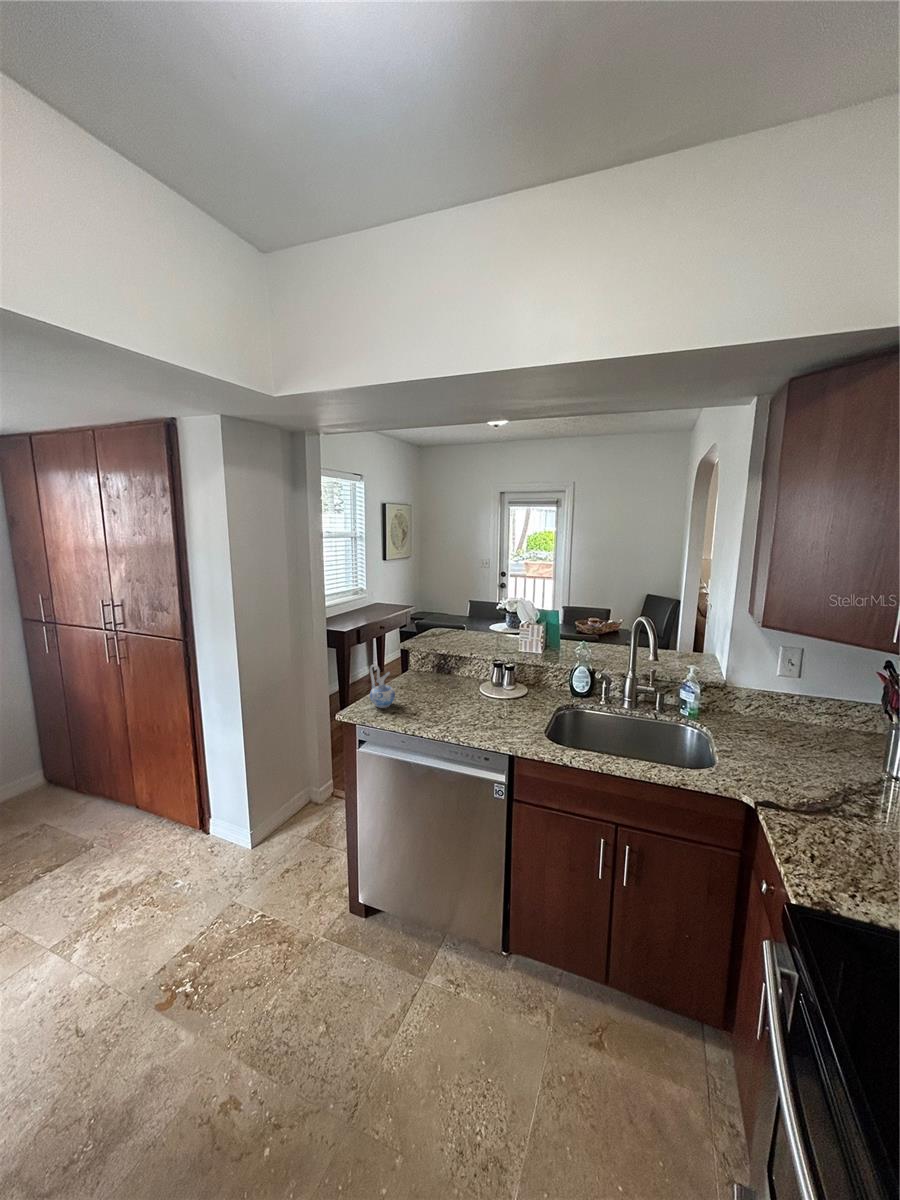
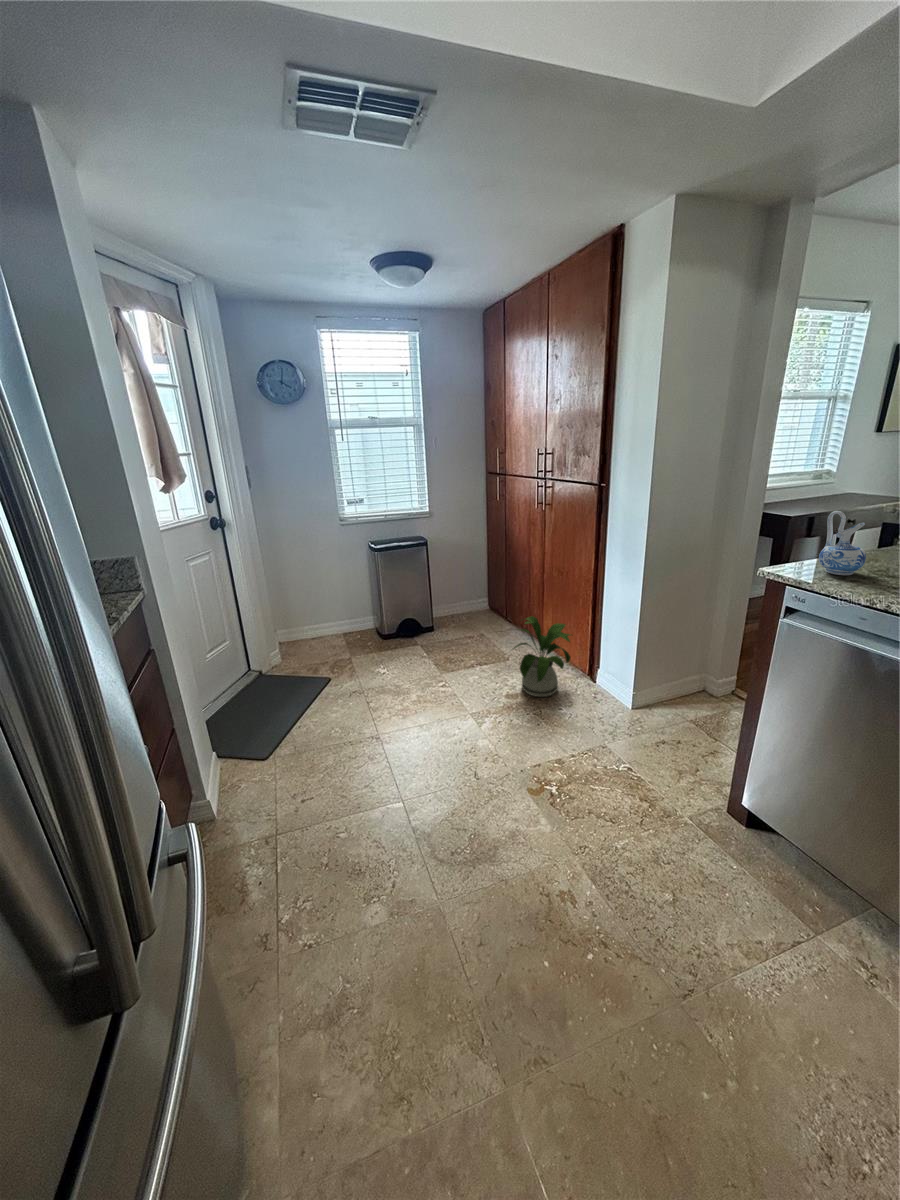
house plant: none [97,782,179,883] -> present [514,616,571,697]

